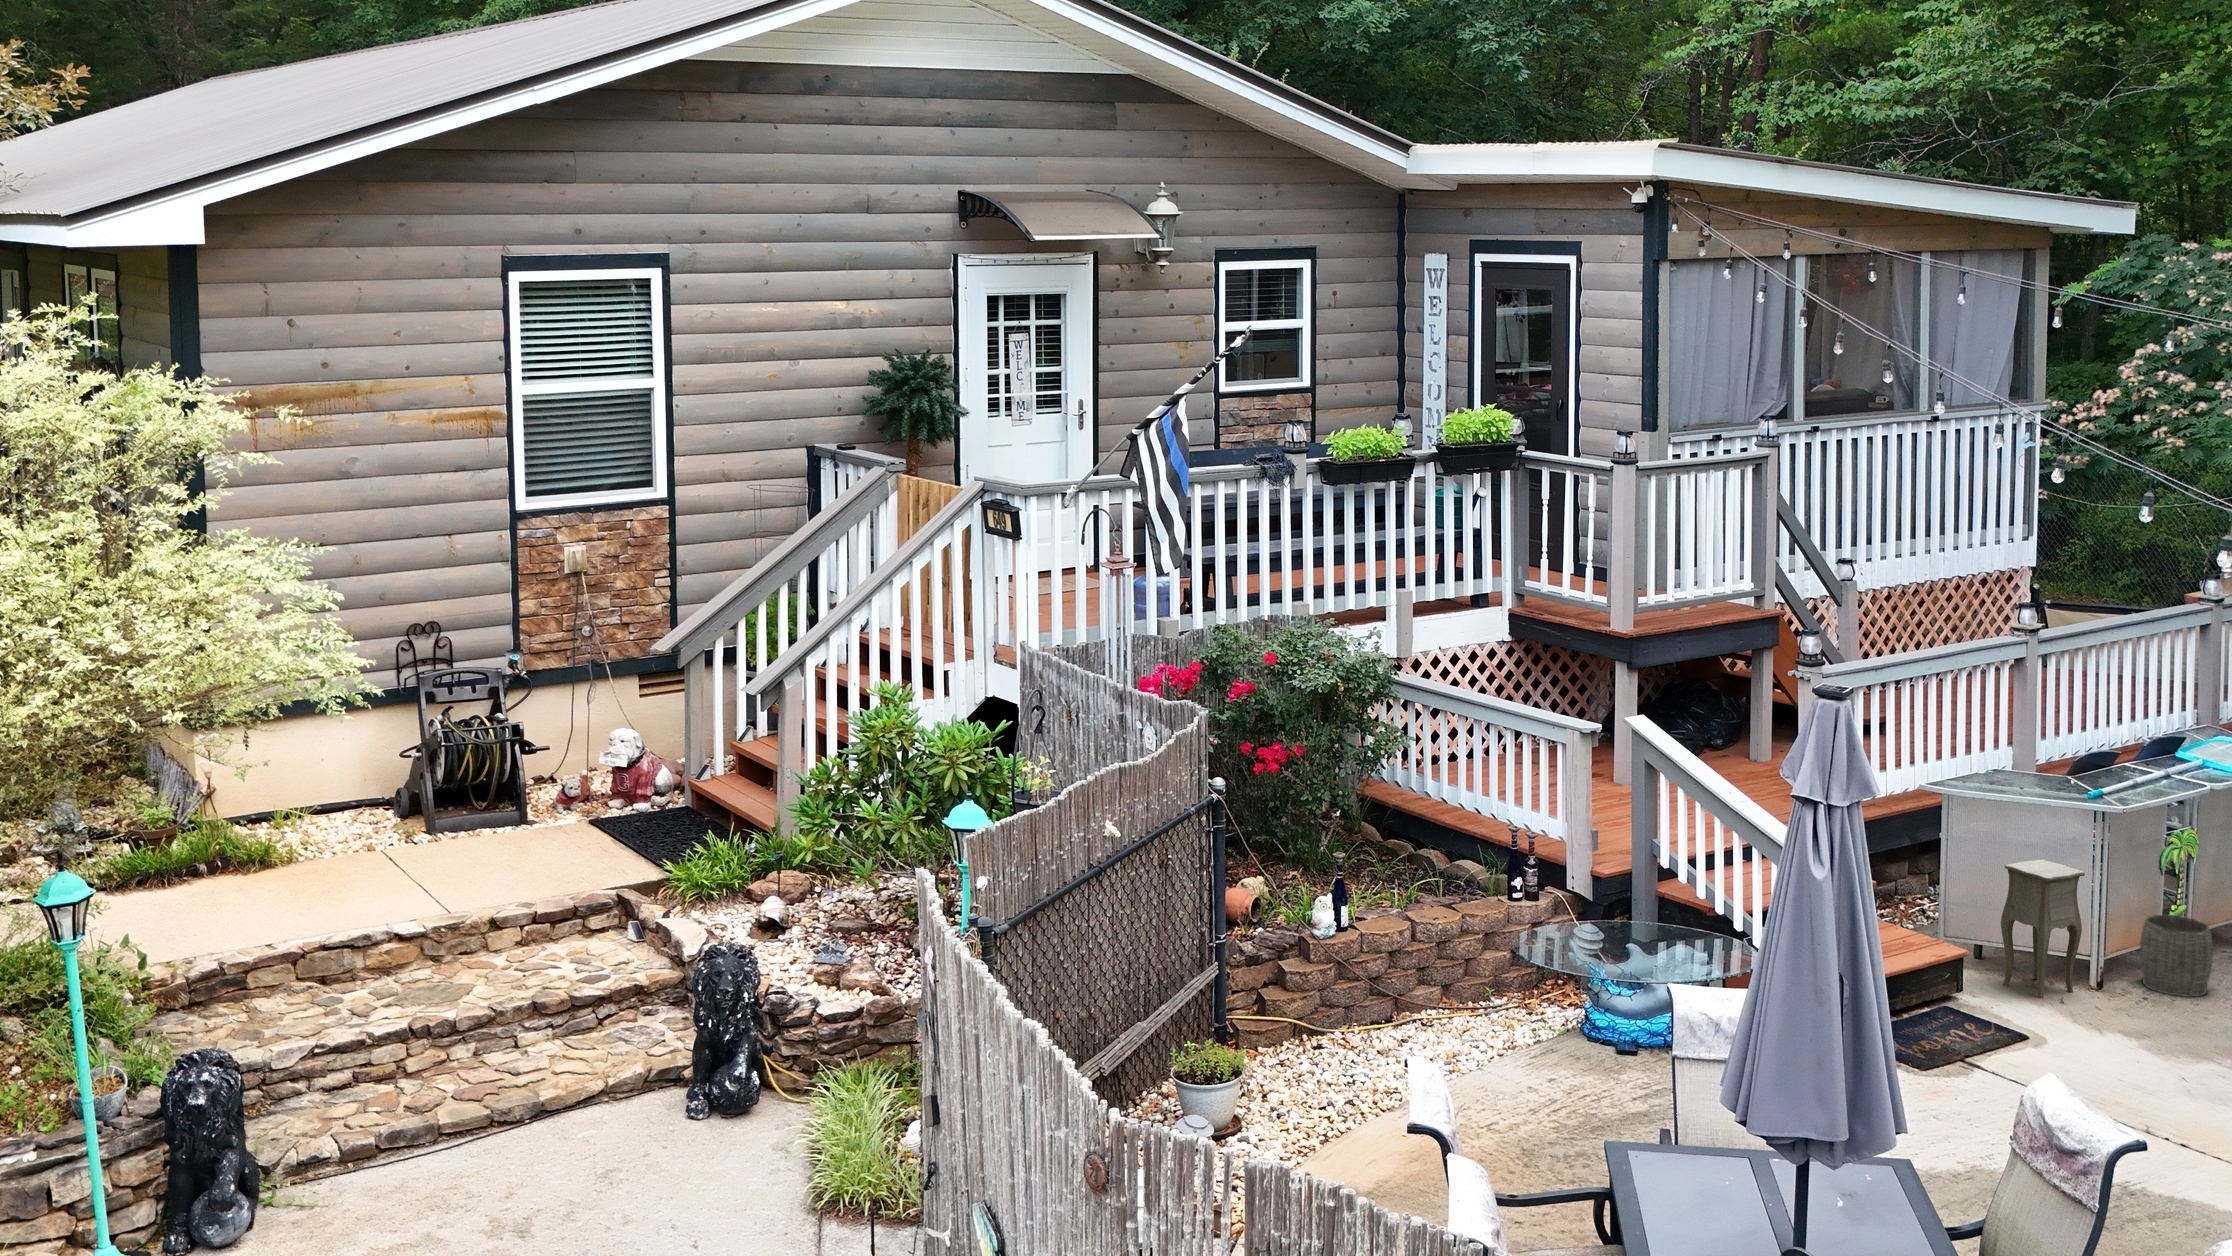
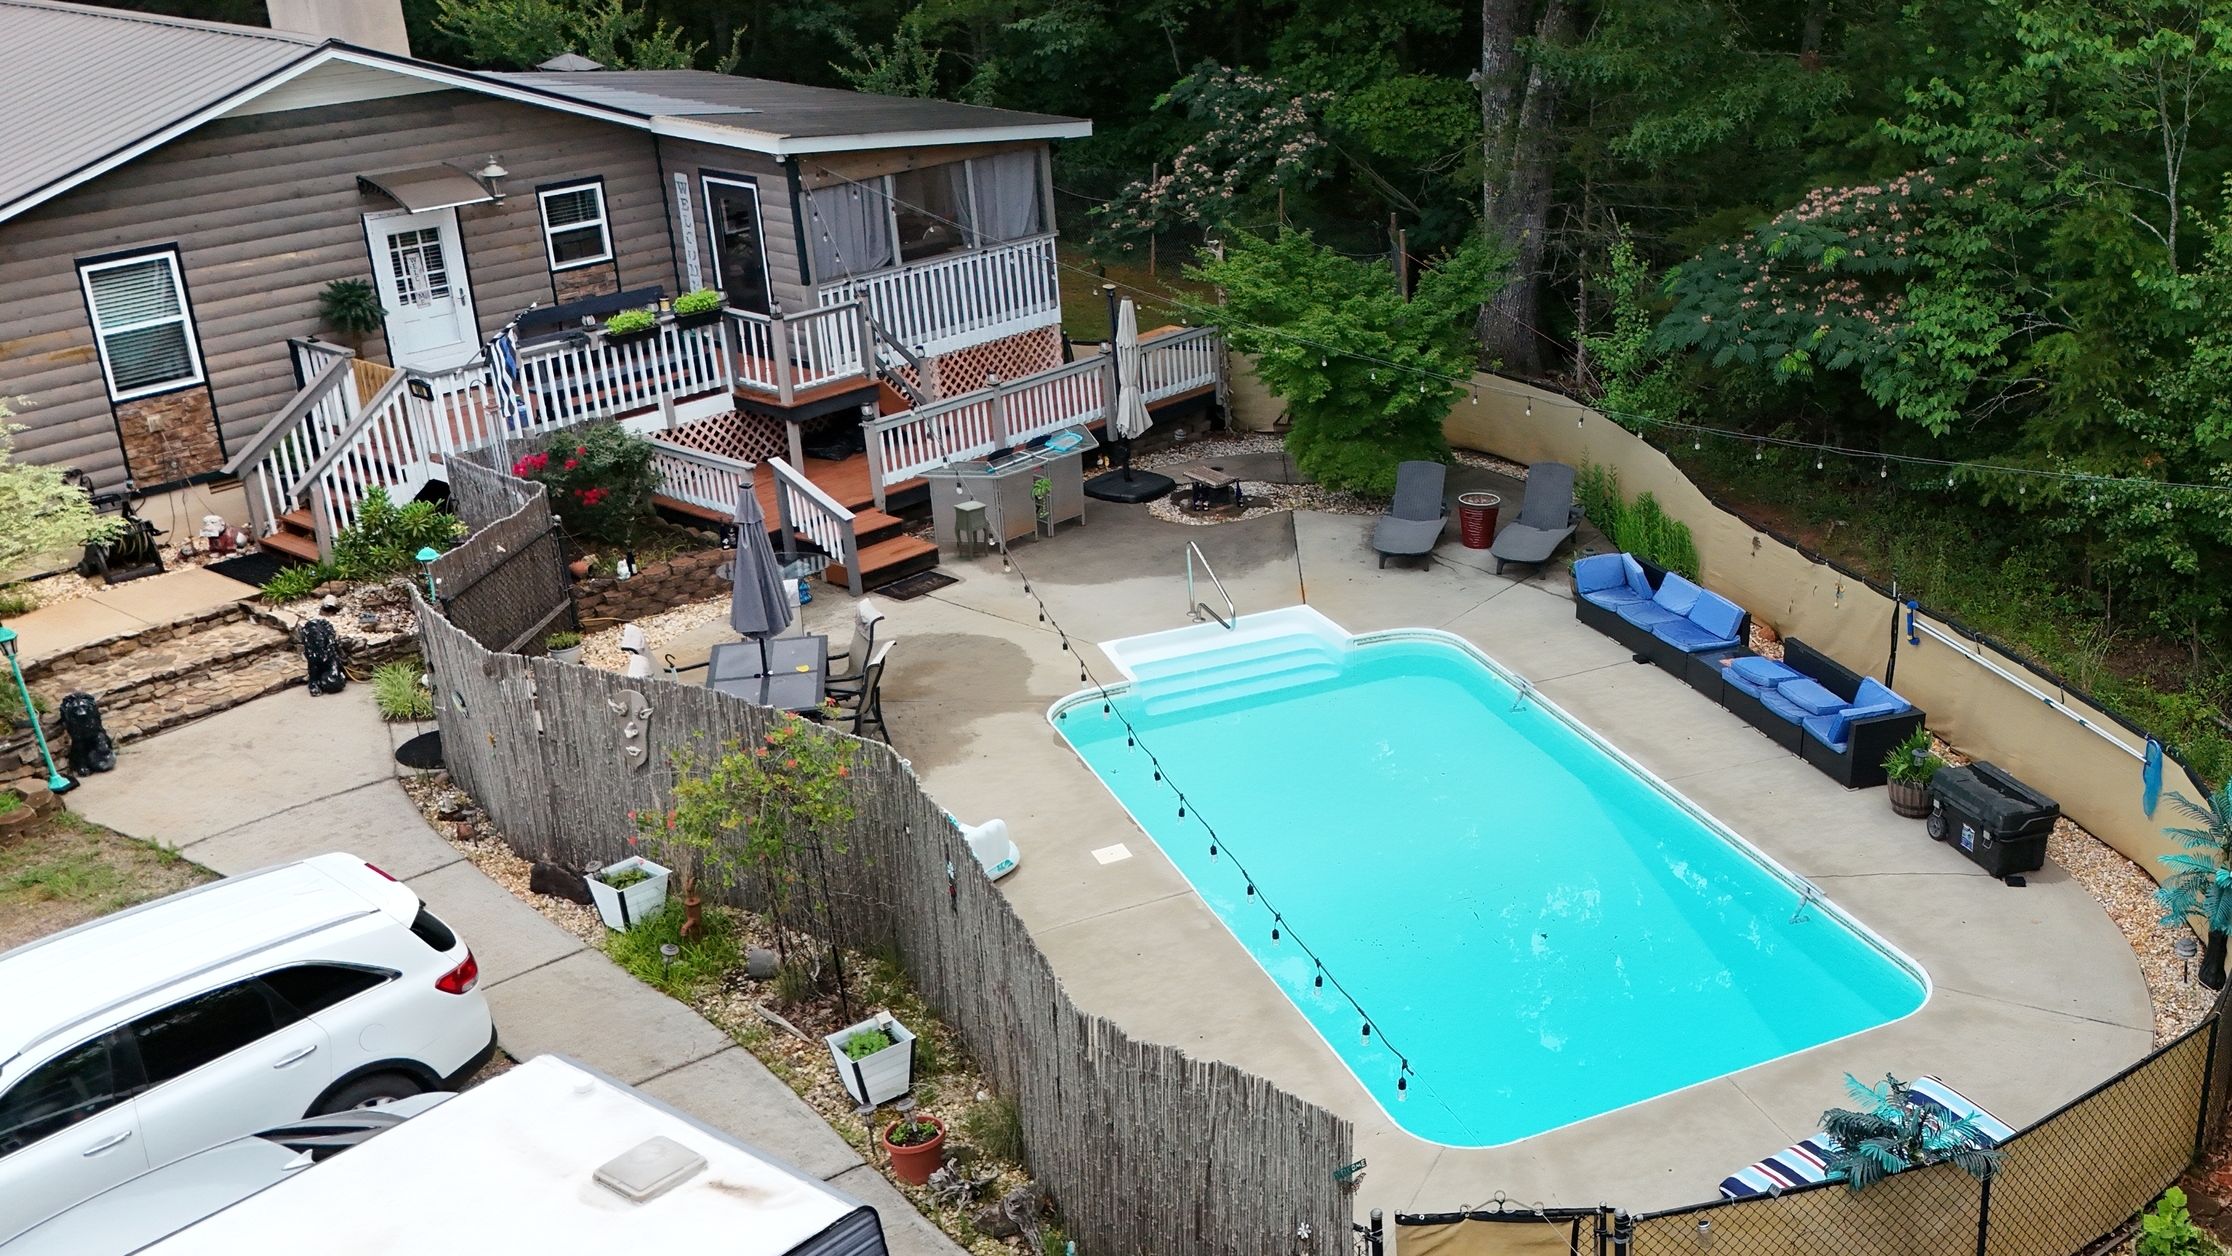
woven basket: present [2140,915,2213,997] -> none [1021,517,1050,552]

